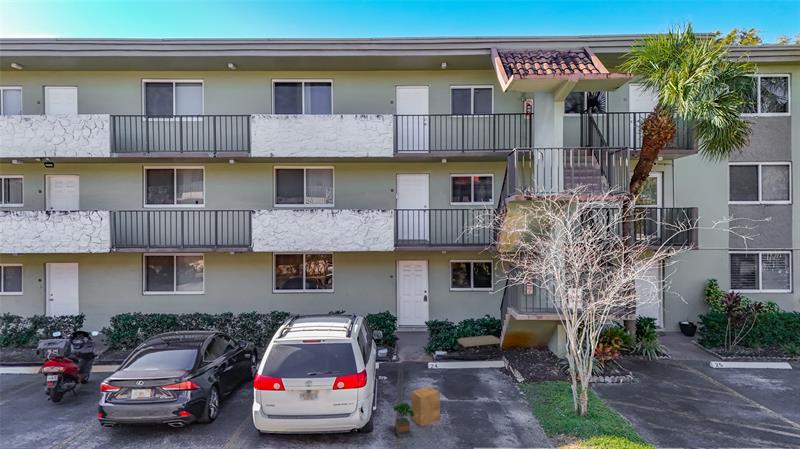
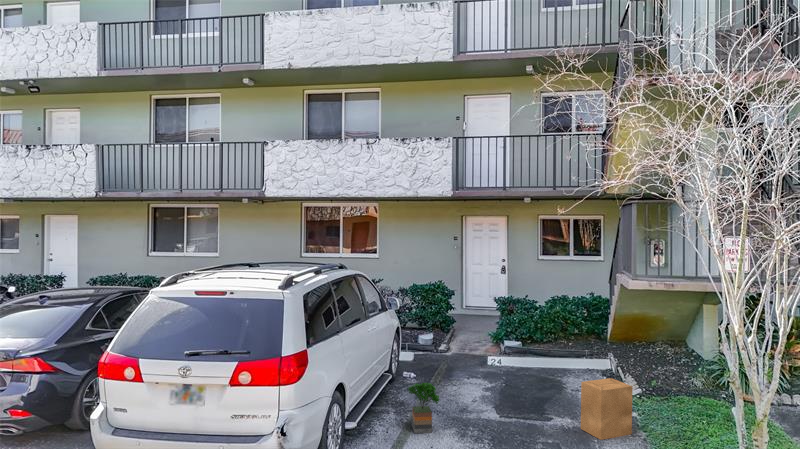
bench: present [458,335,501,359] -> none [540,322,607,353]
cardboard box: present [411,387,440,426] -> present [581,378,633,440]

